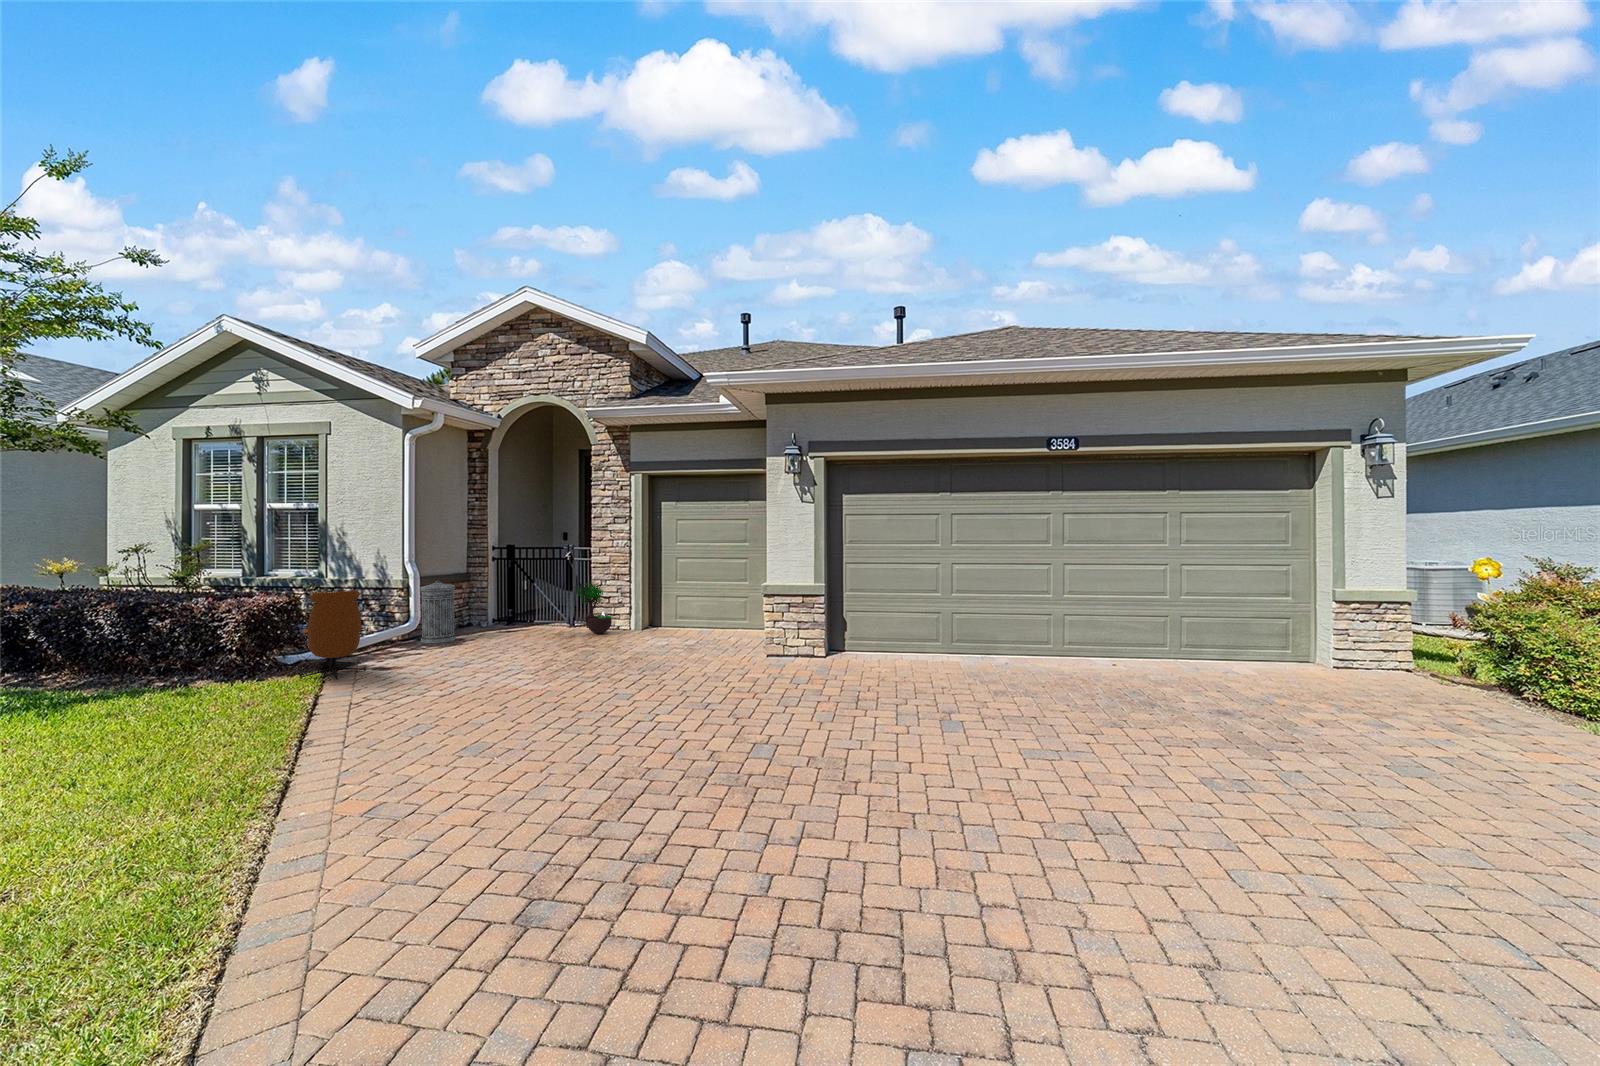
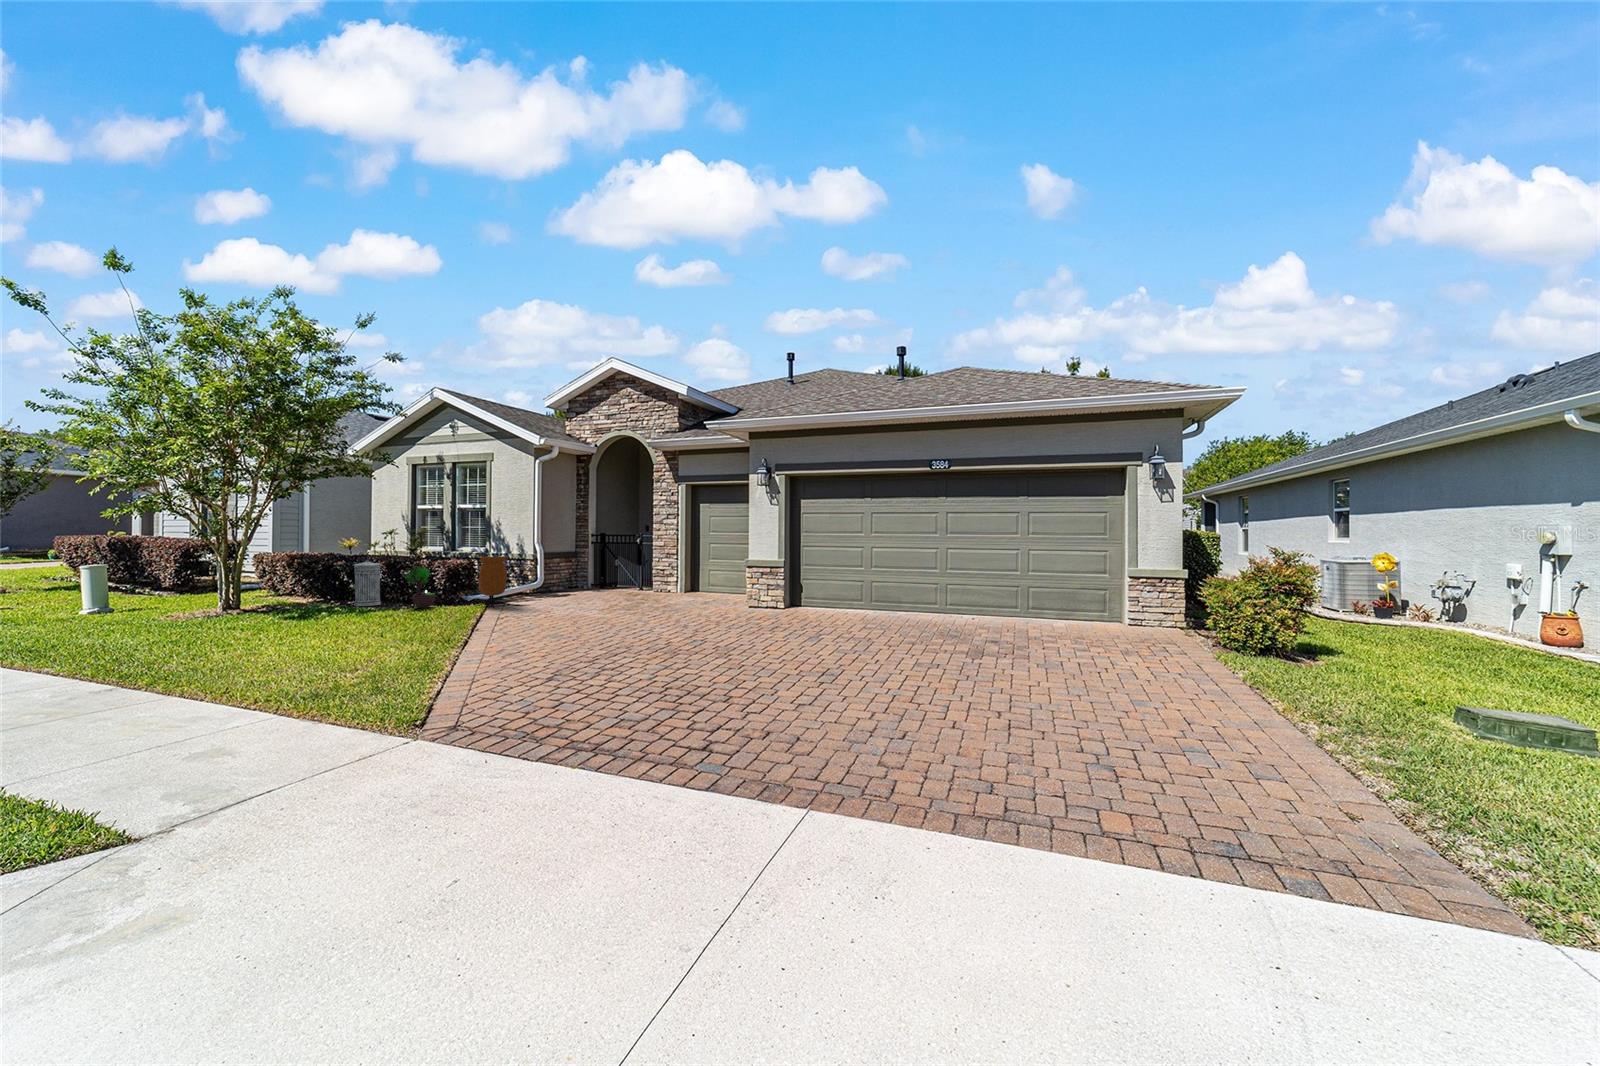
trash can: present [421,581,456,643] -> present [354,561,381,606]
potted tree: present [576,582,612,634] -> present [405,566,435,608]

